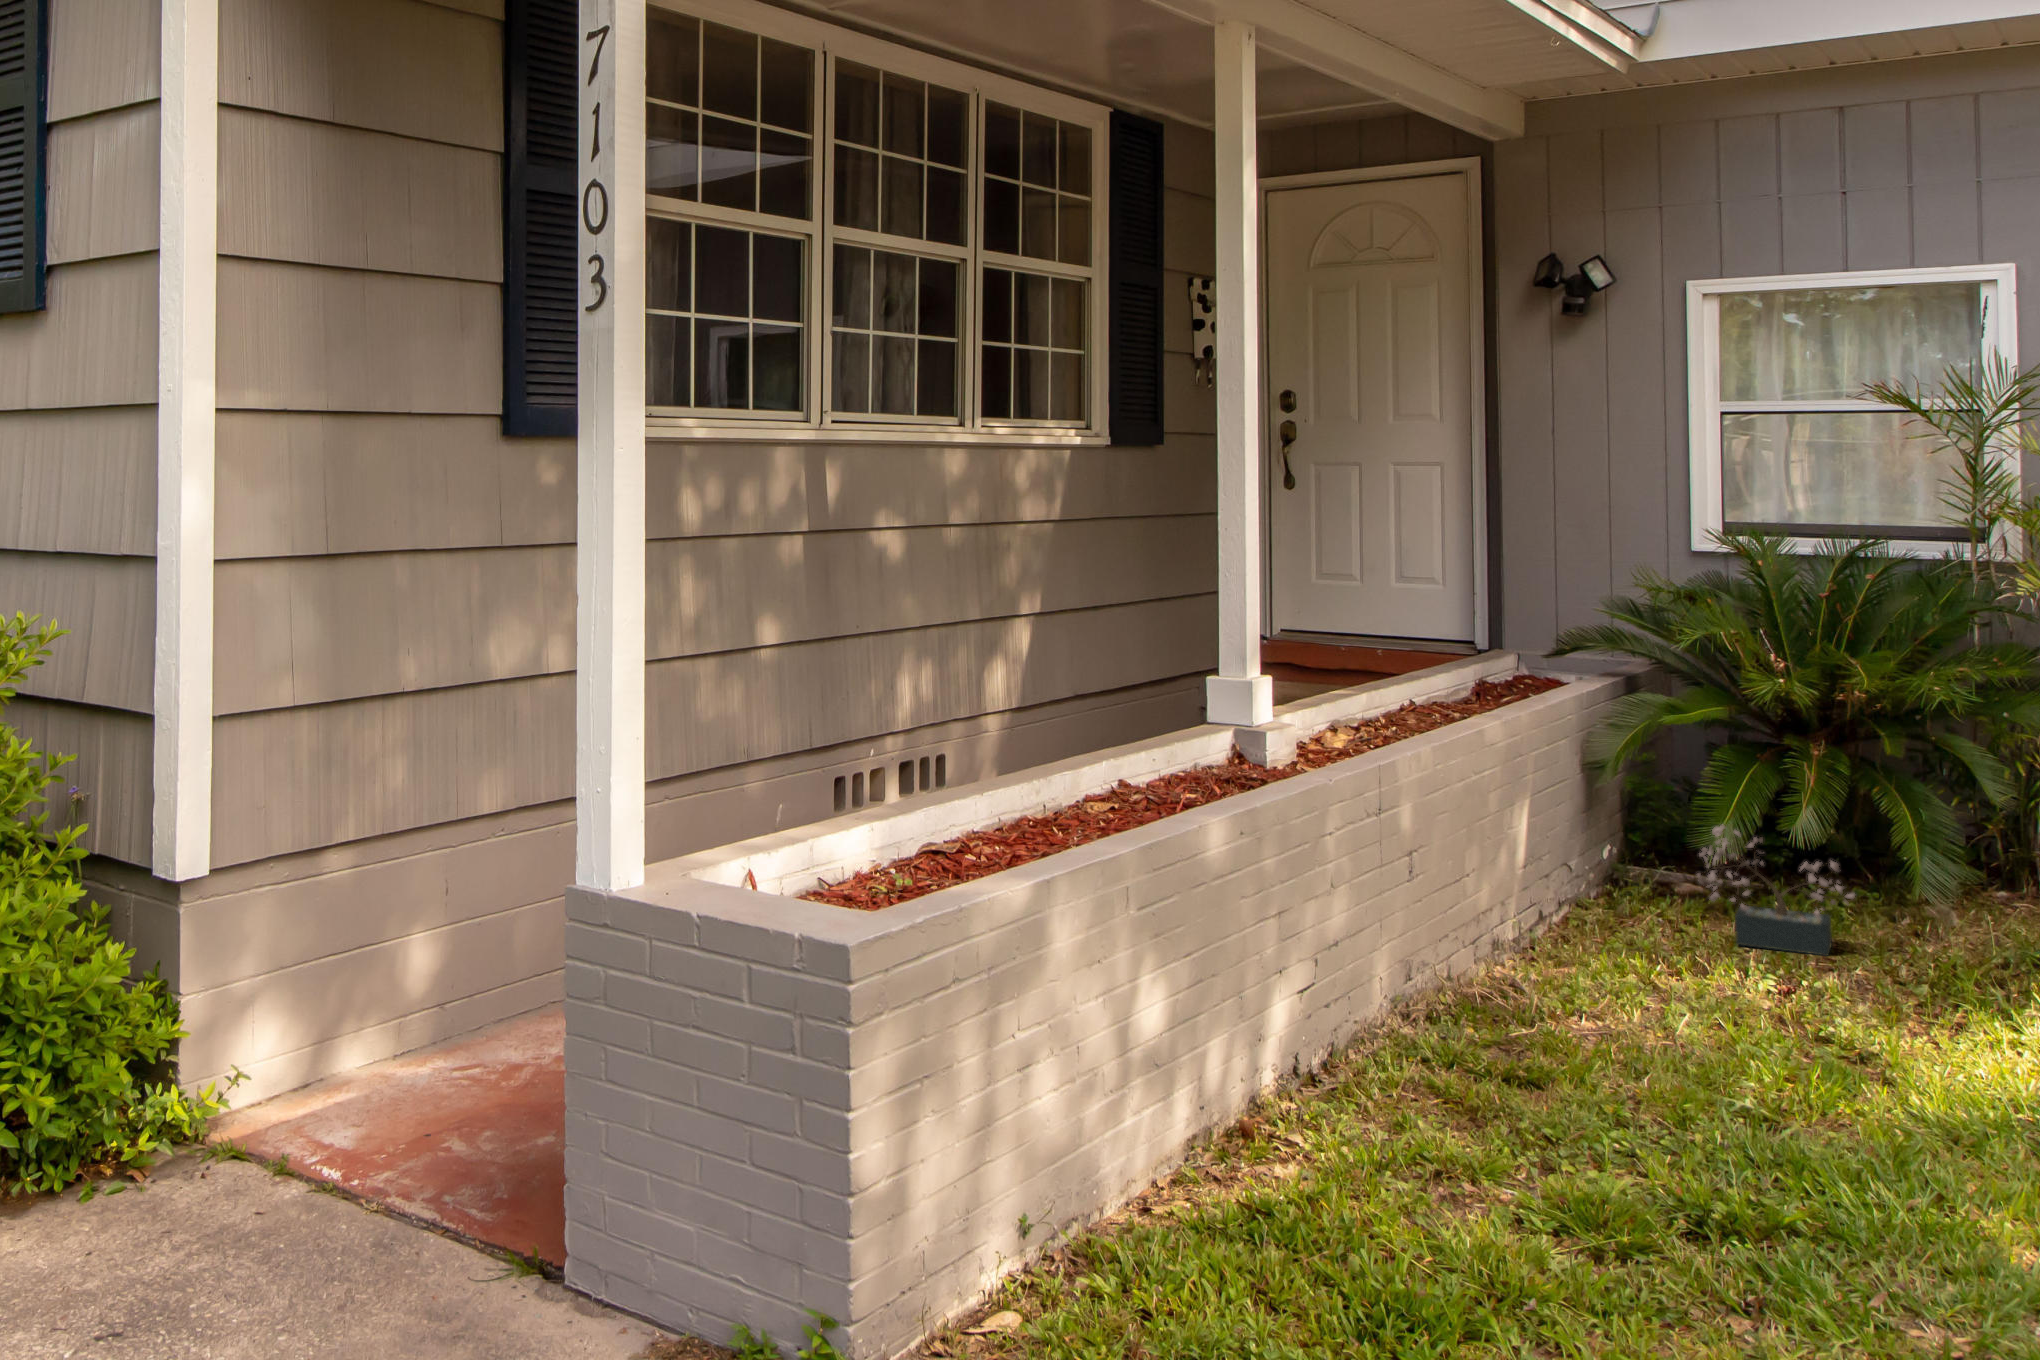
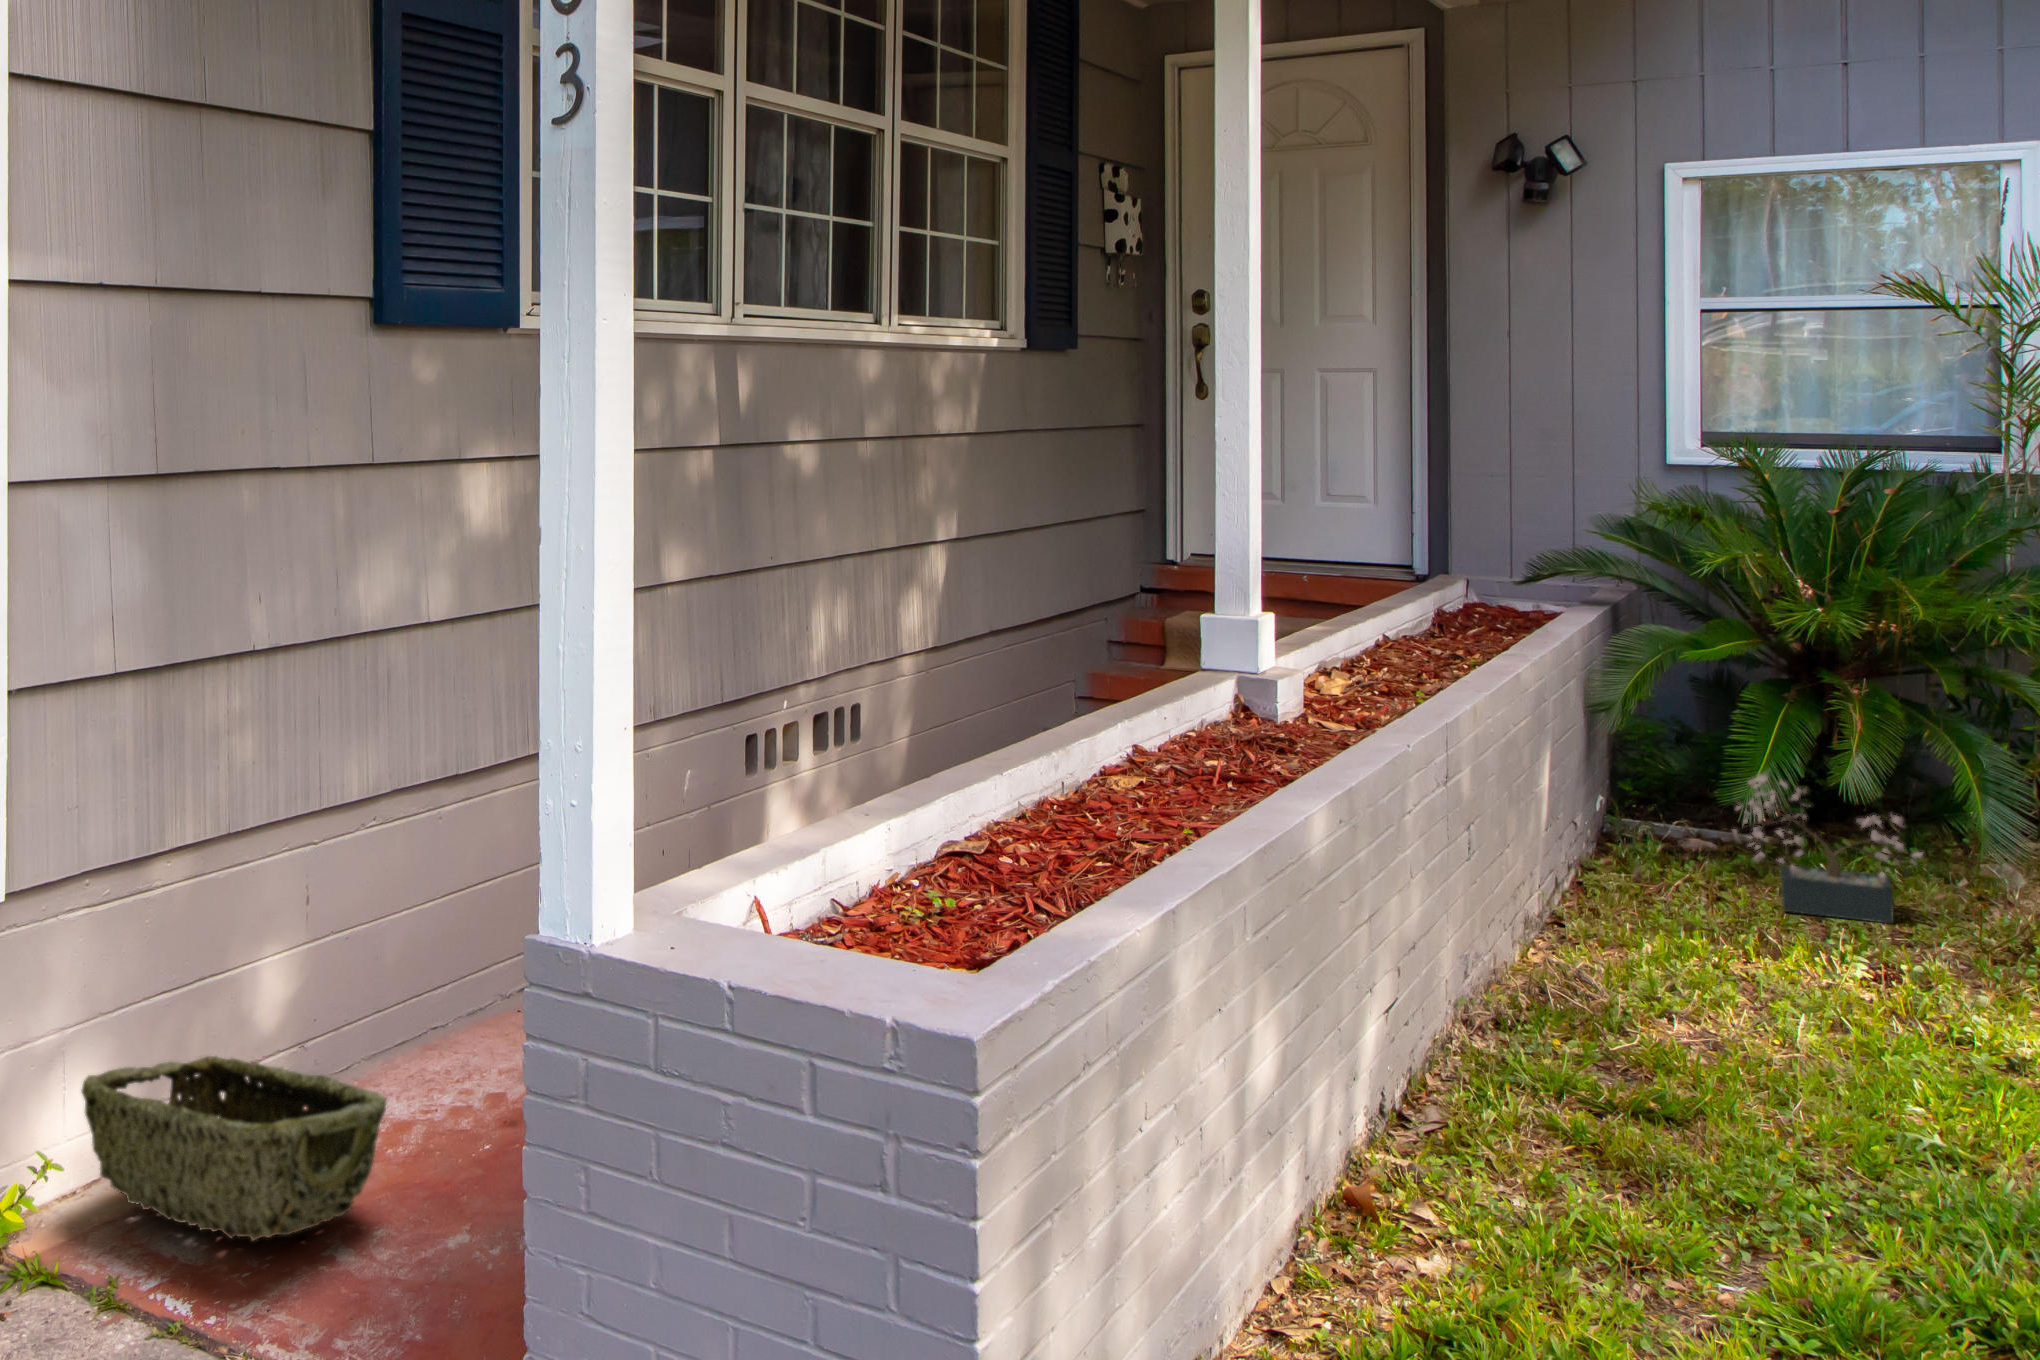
woven basket: none [264,1001,490,1127] -> present [82,1056,387,1241]

